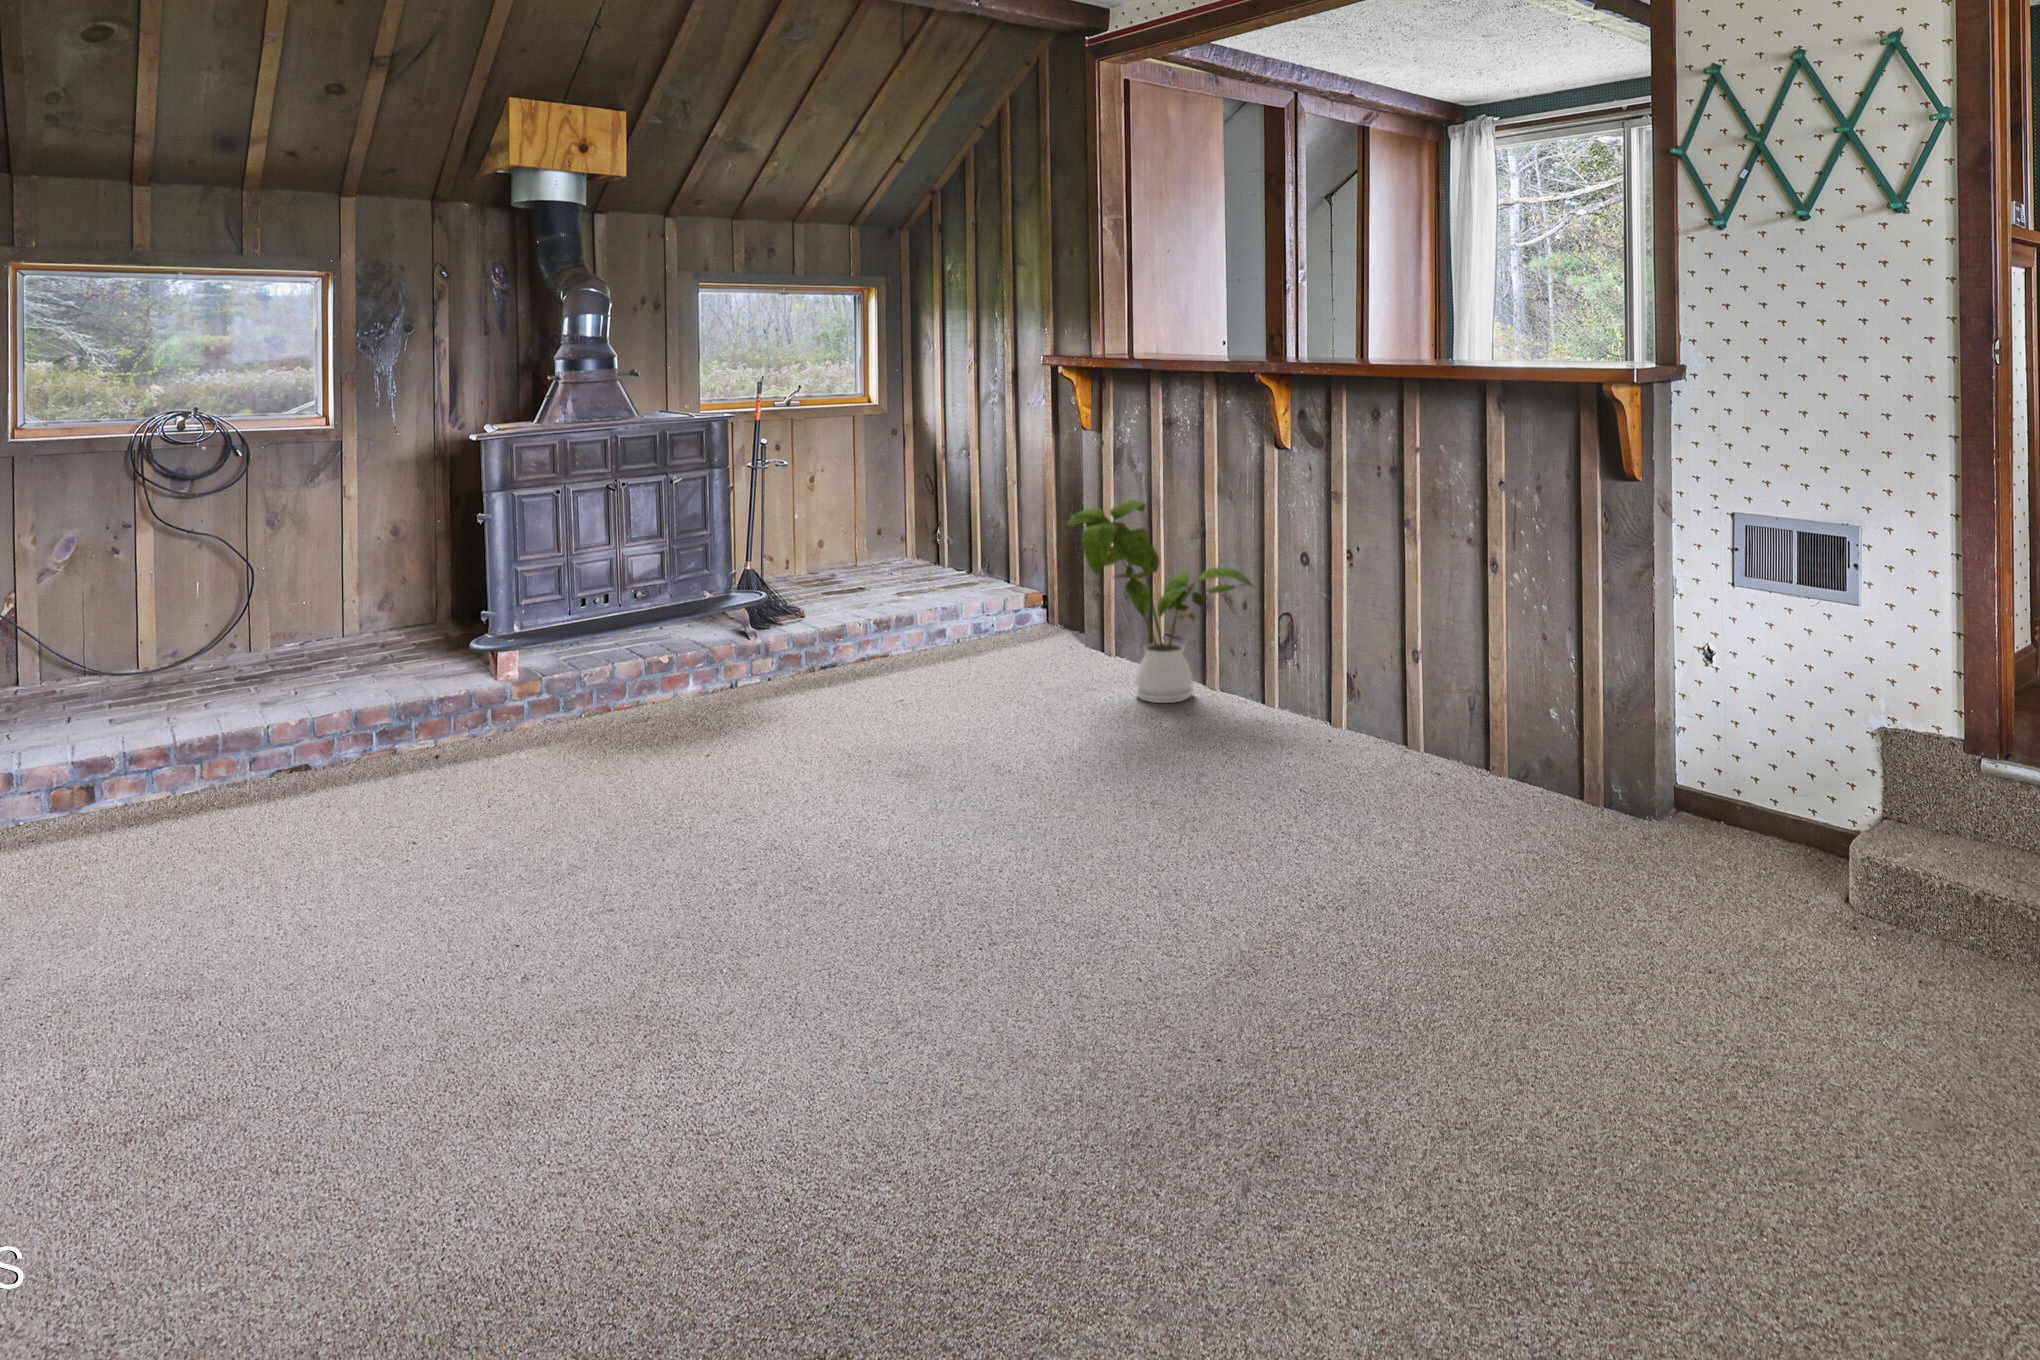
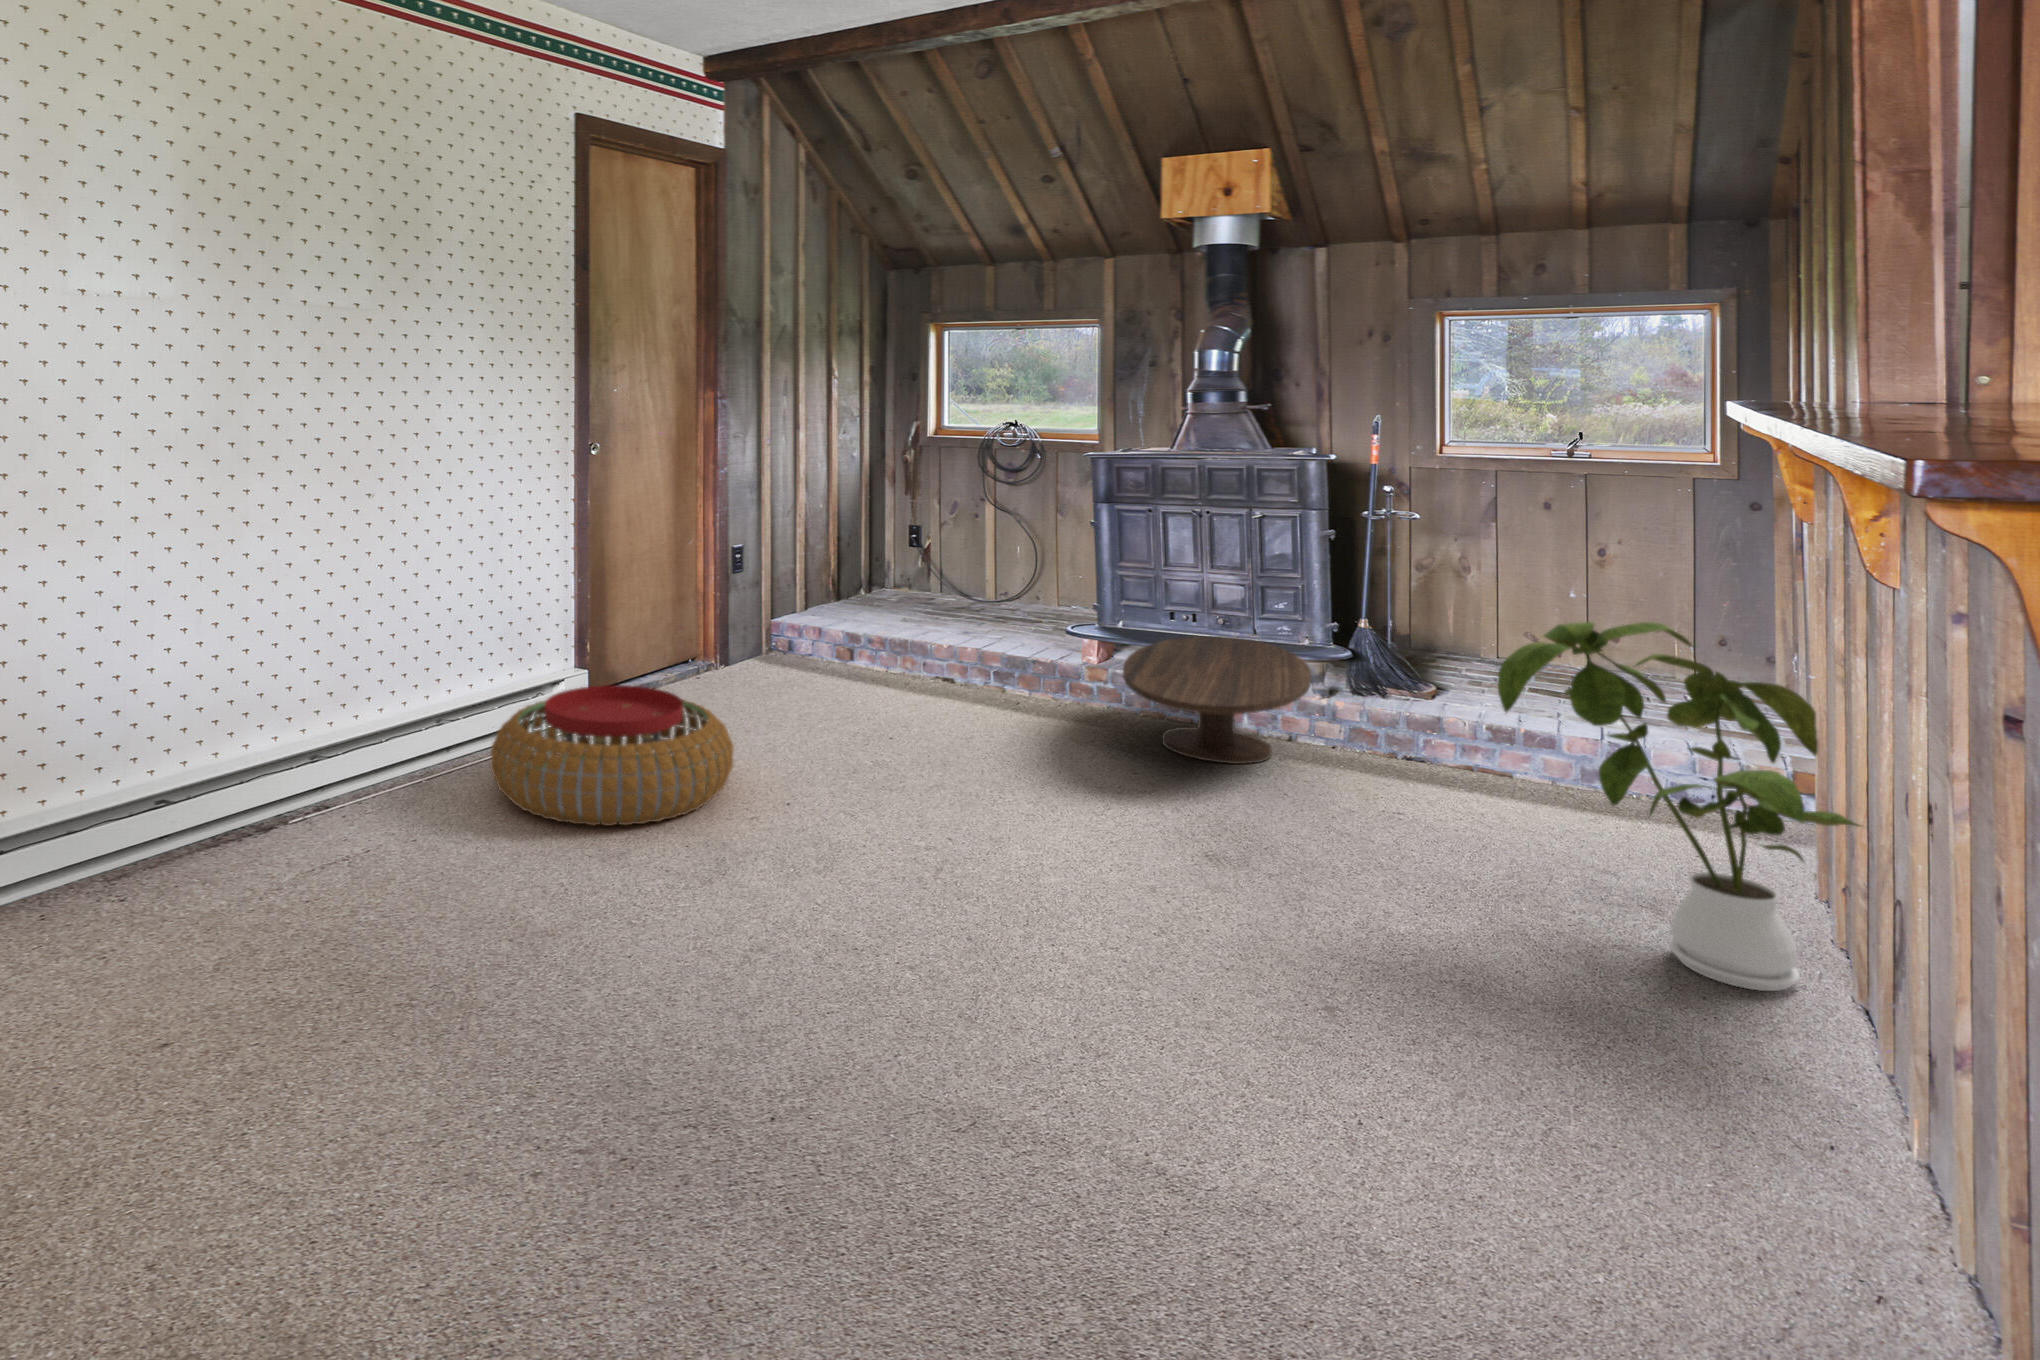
coffee table: none [587,609,824,727] -> present [1123,636,1311,764]
pouf: none [119,844,580,1120] -> present [491,685,734,826]

